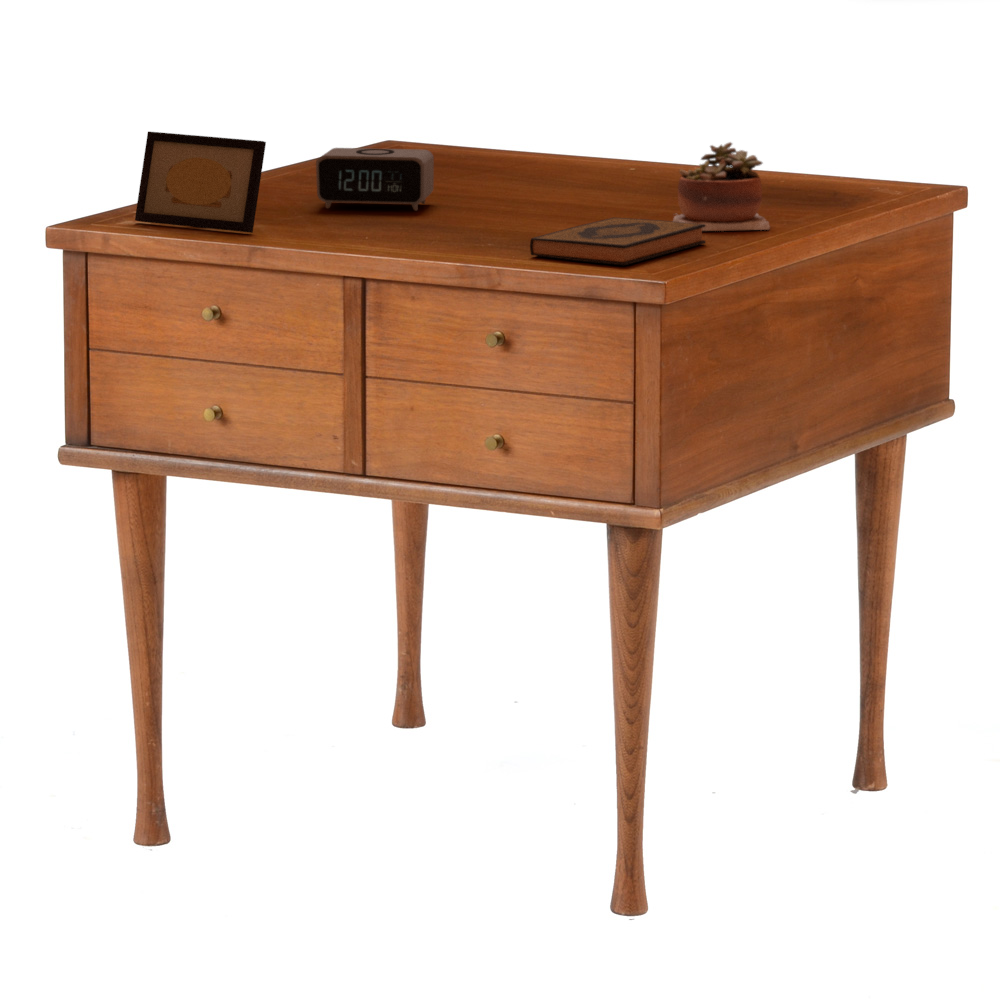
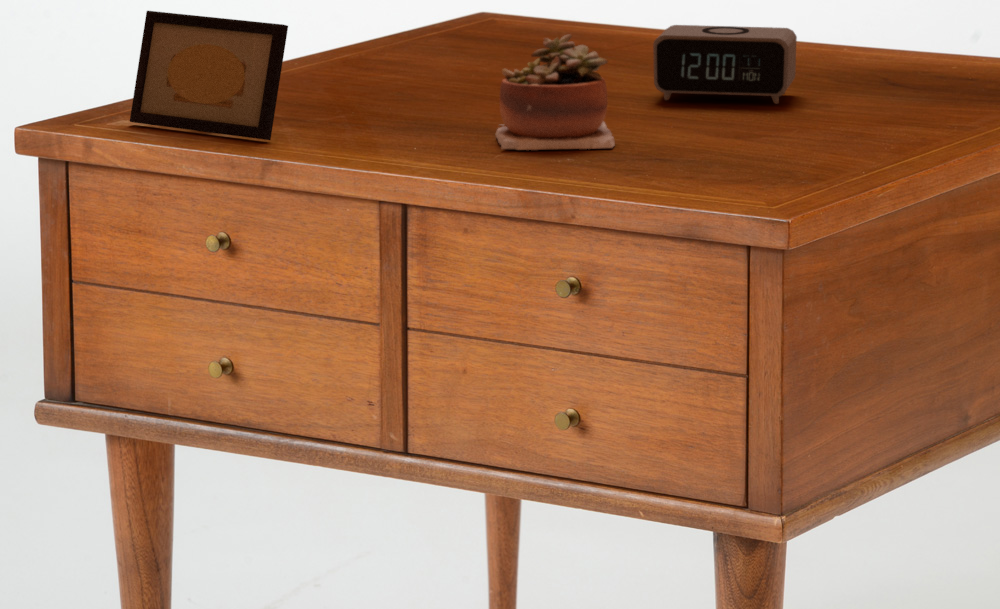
succulent plant: present [673,142,770,231] -> present [496,34,615,150]
alarm clock: present [316,148,434,210] -> present [653,25,797,104]
hardback book: present [530,217,706,265] -> none [616,124,846,194]

